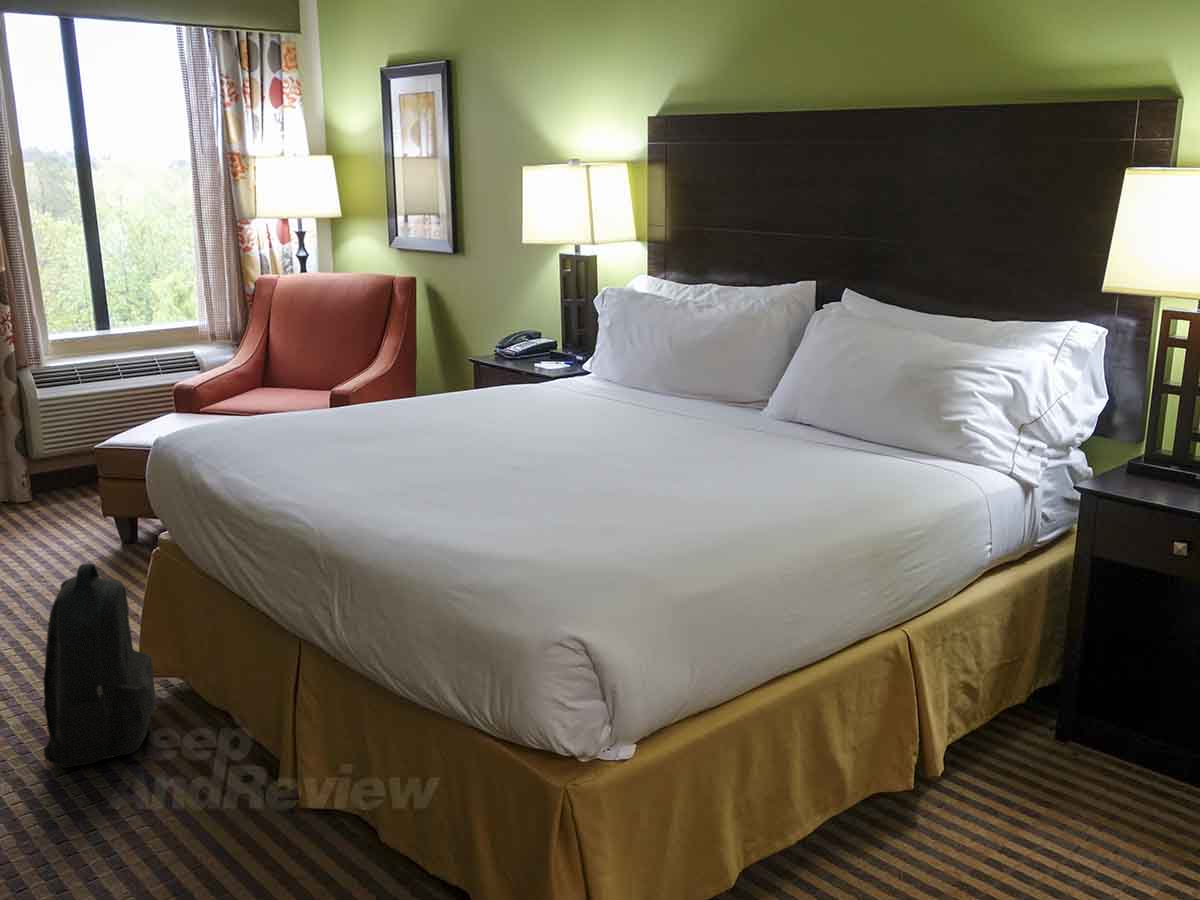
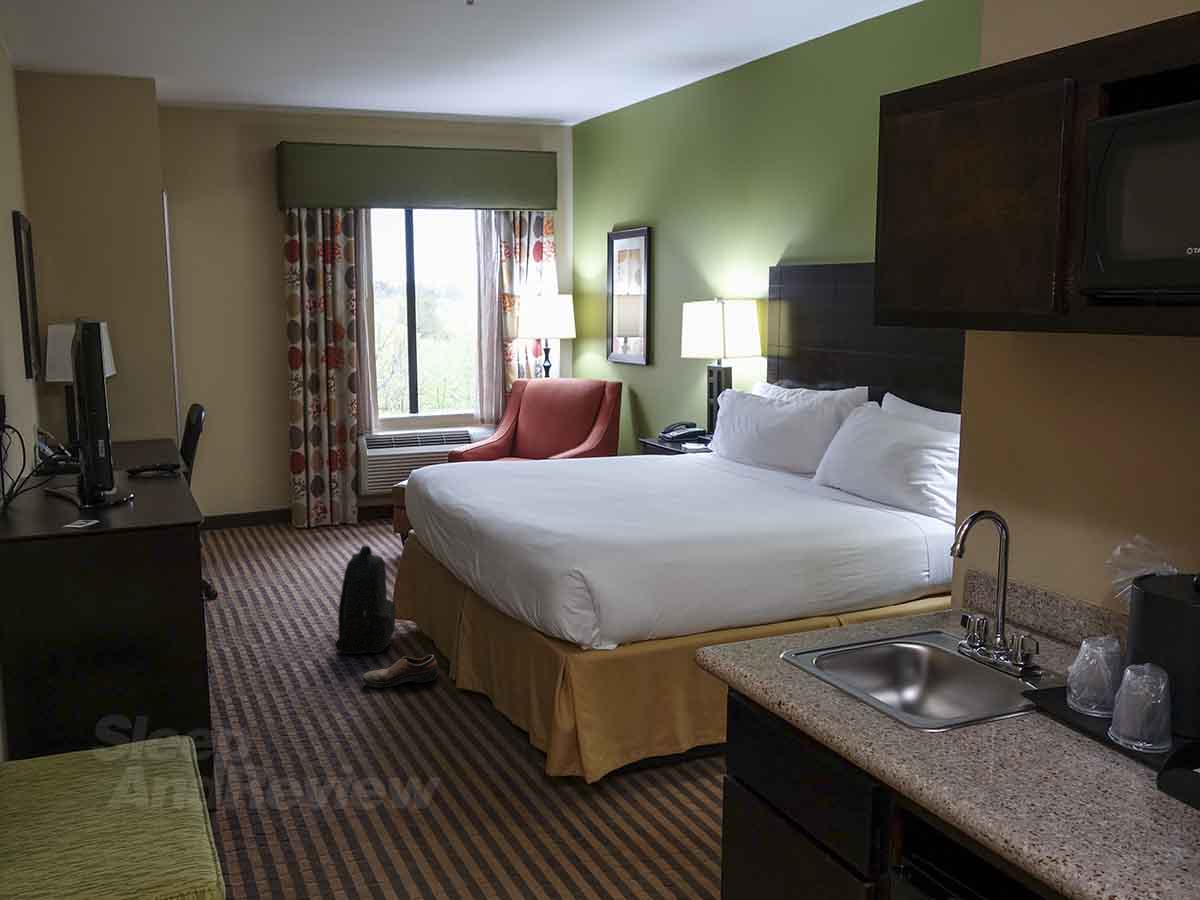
shoe: none [118,756,264,843] -> present [363,655,438,687]

